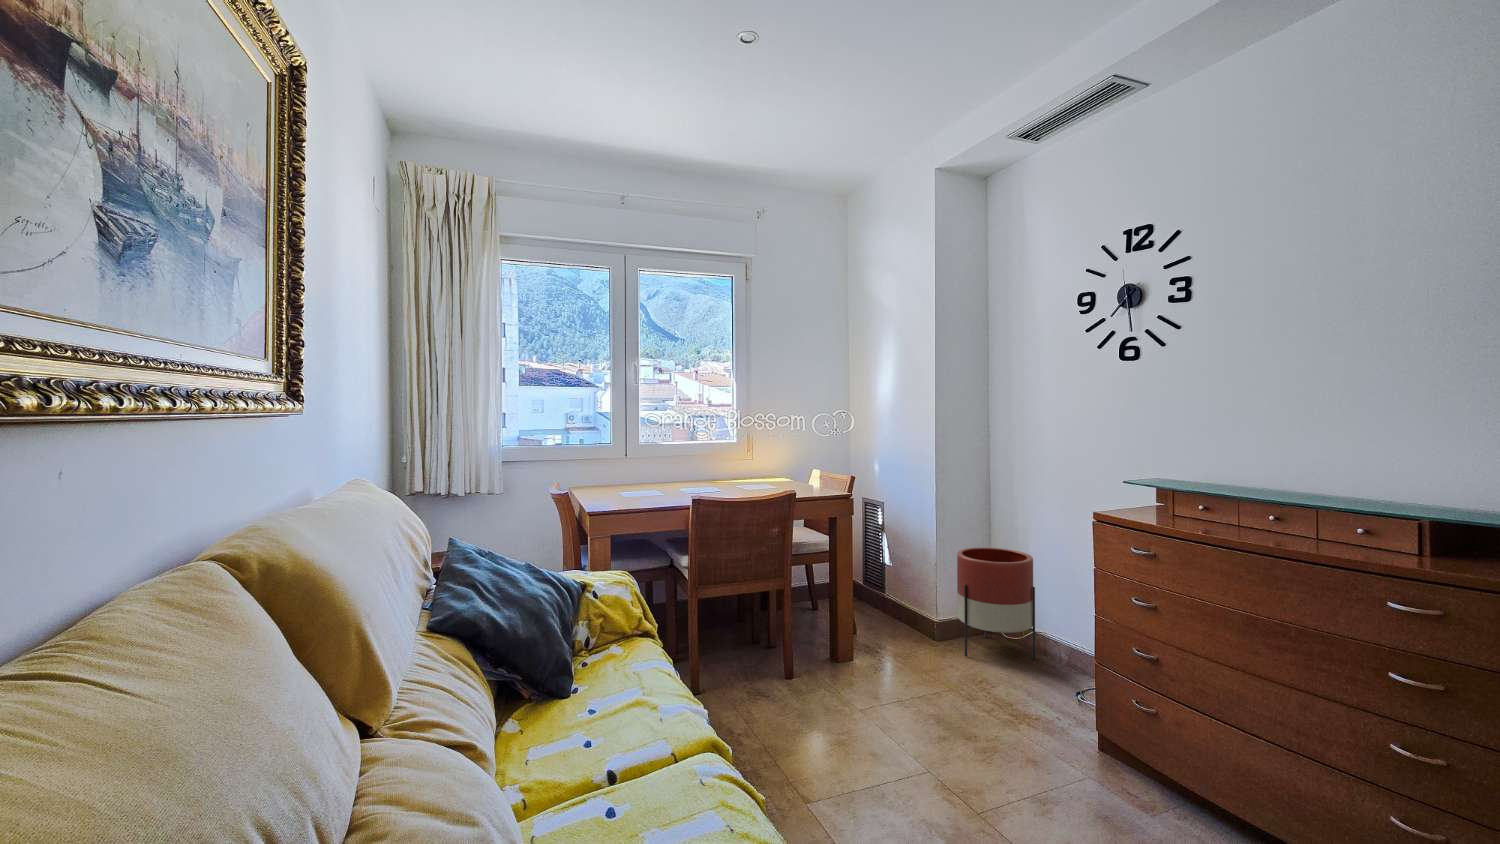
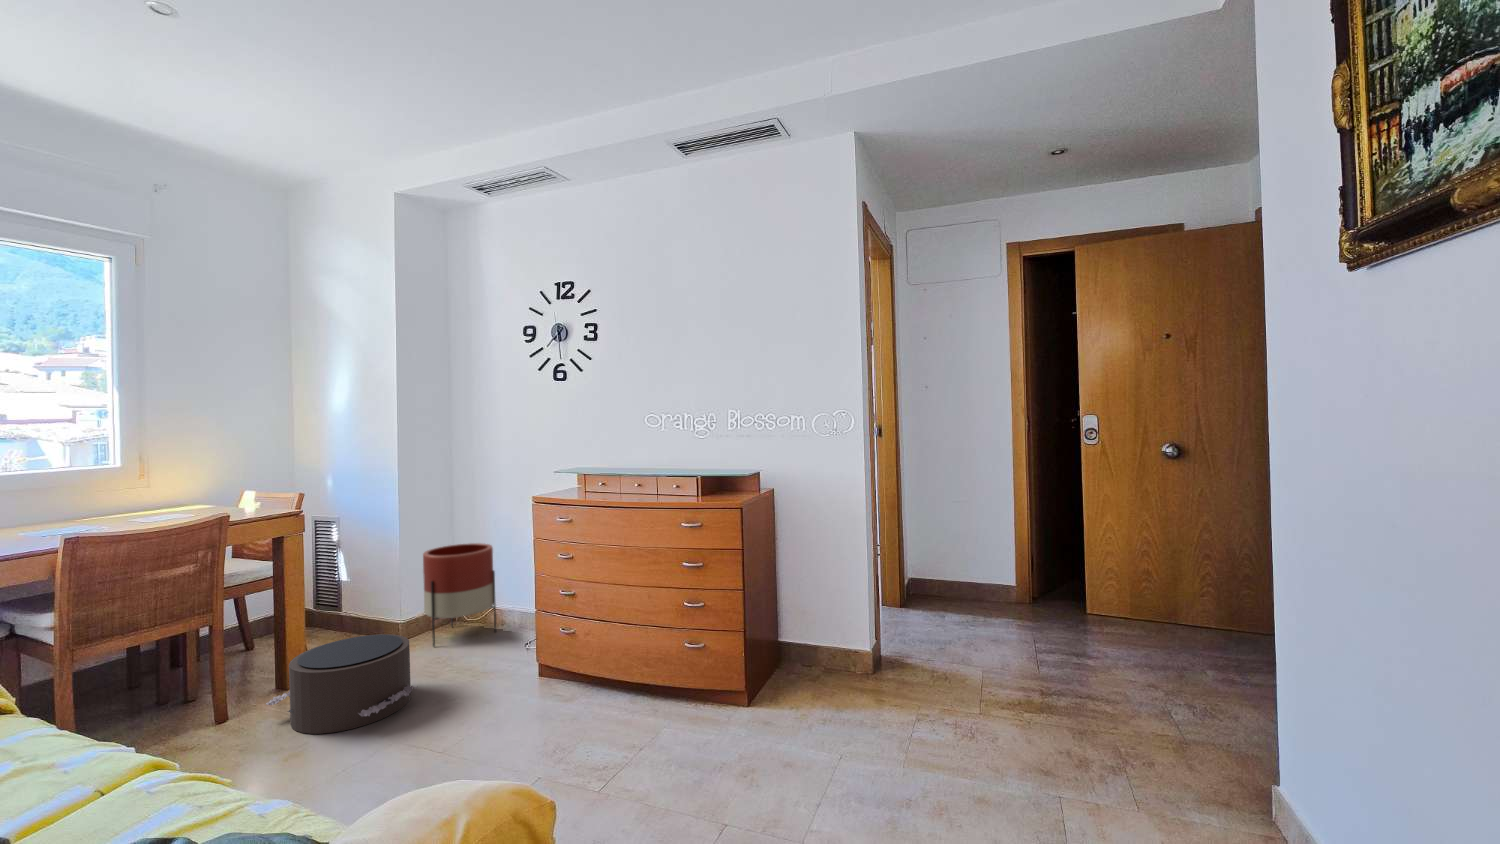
pouf: none [817,628,947,729] -> present [266,634,417,734]

